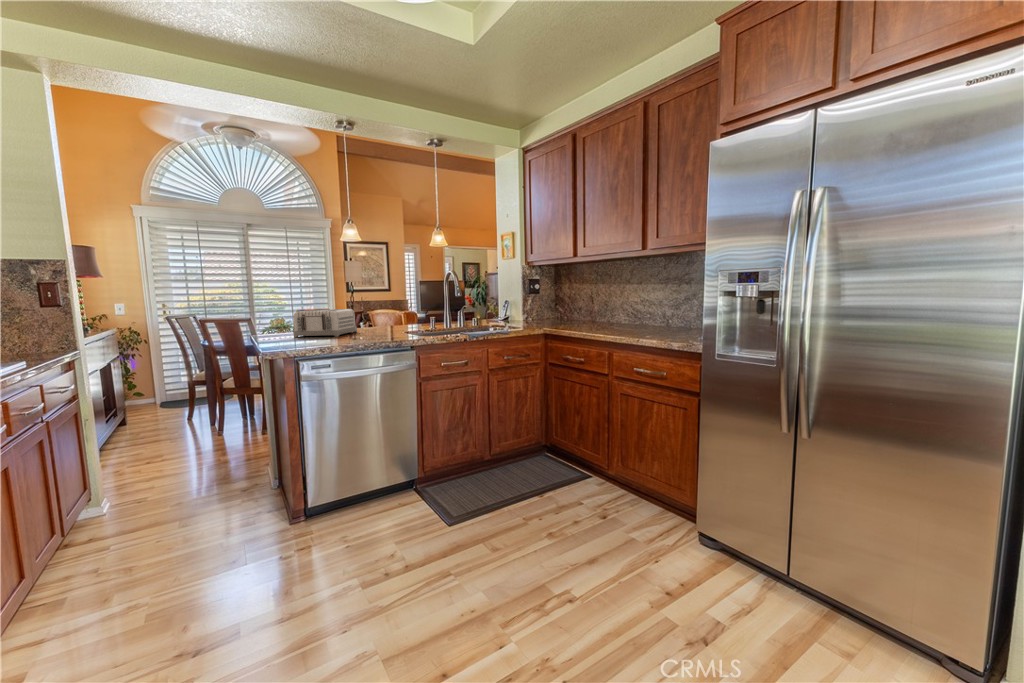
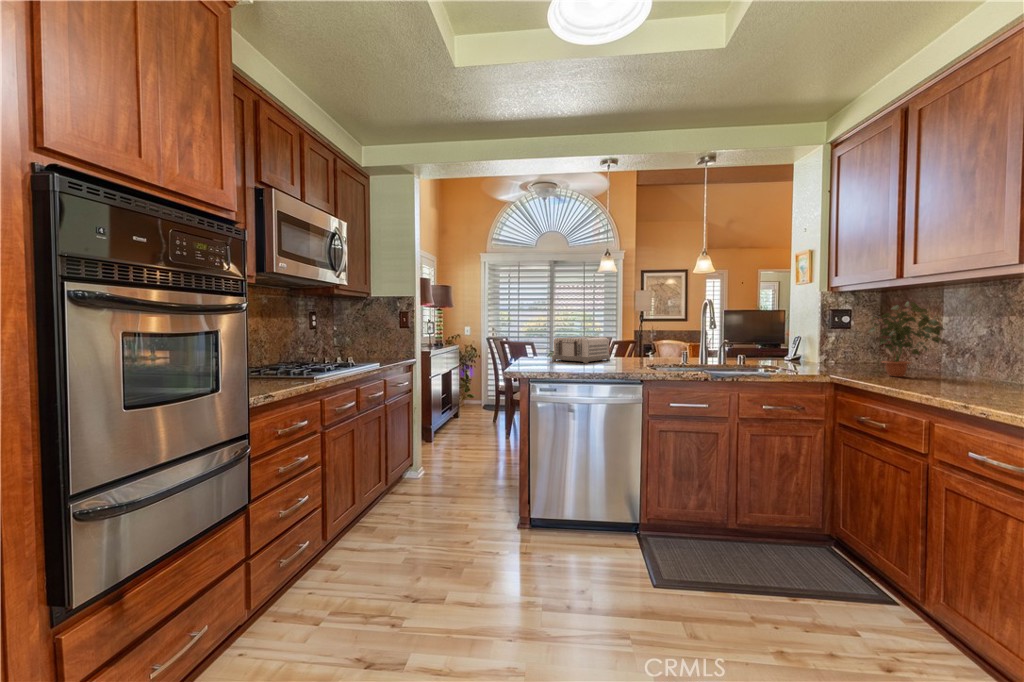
potted plant: none [556,274,600,326] -> present [869,302,944,377]

